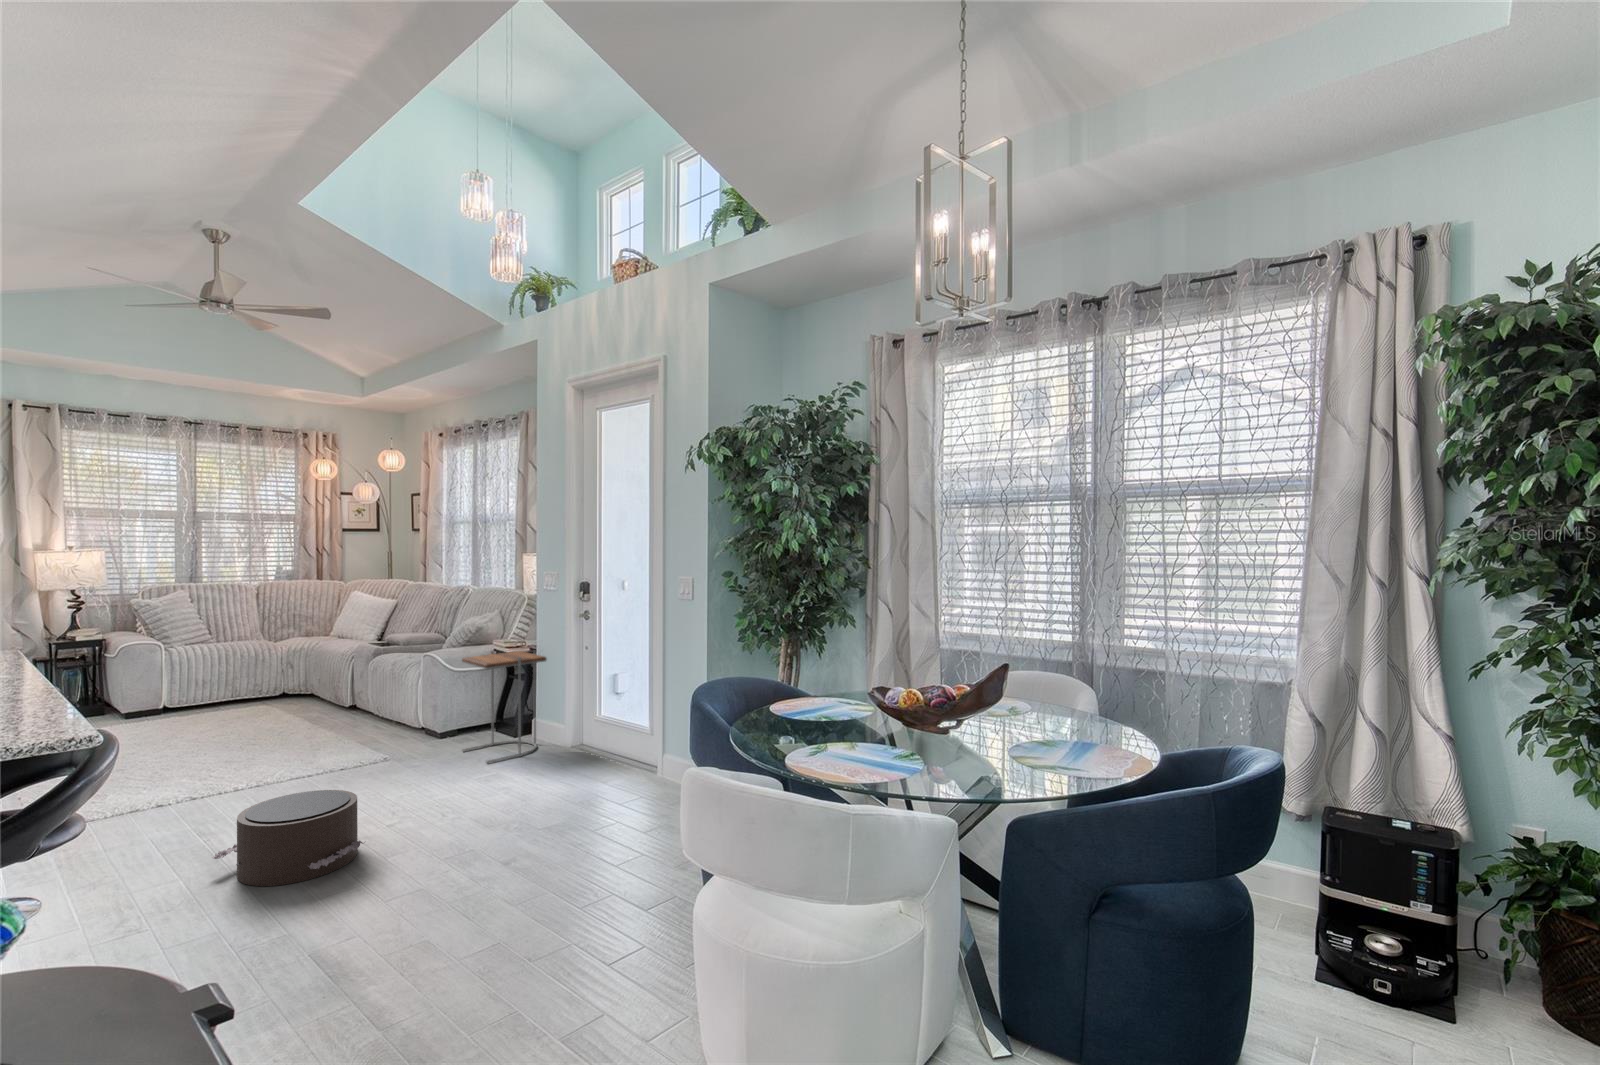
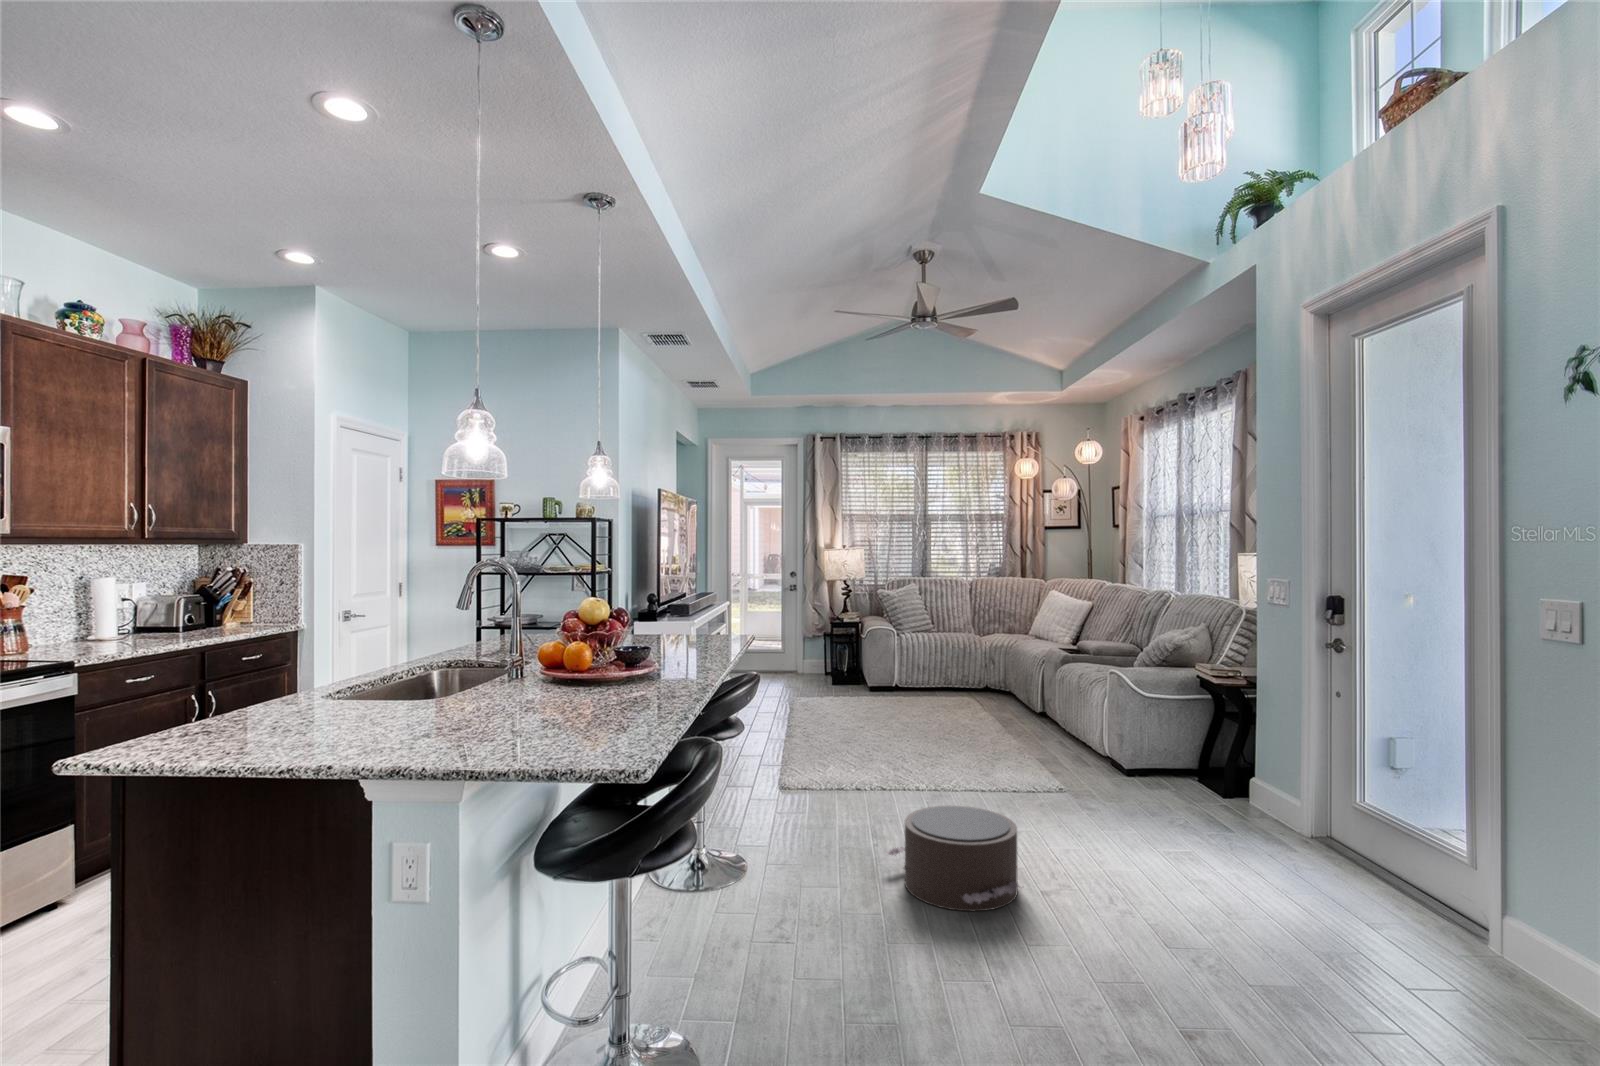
side table: present [462,650,547,763] -> none [1154,676,1268,824]

